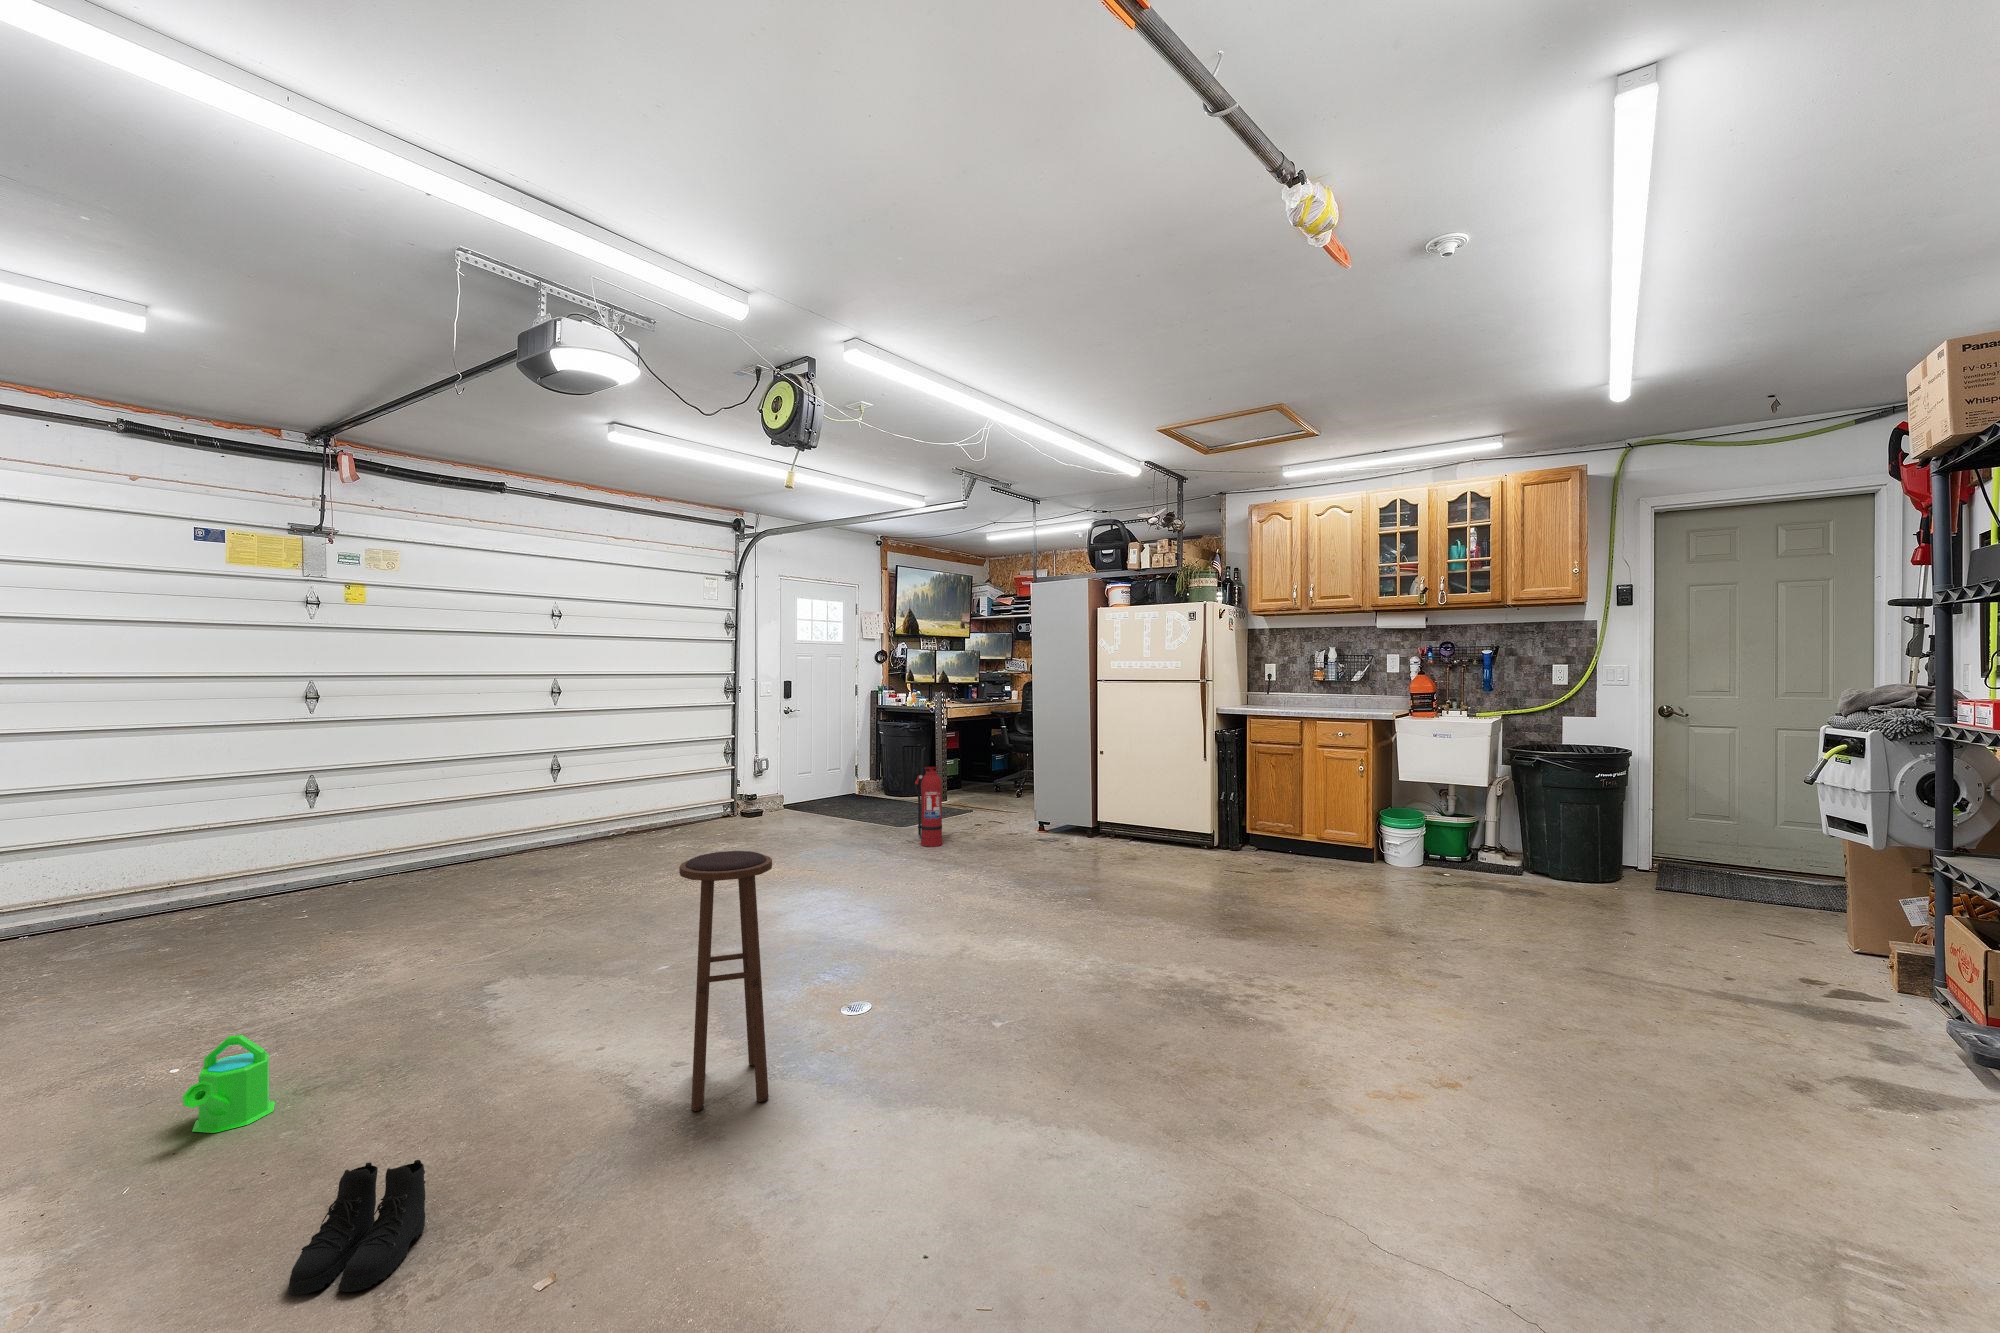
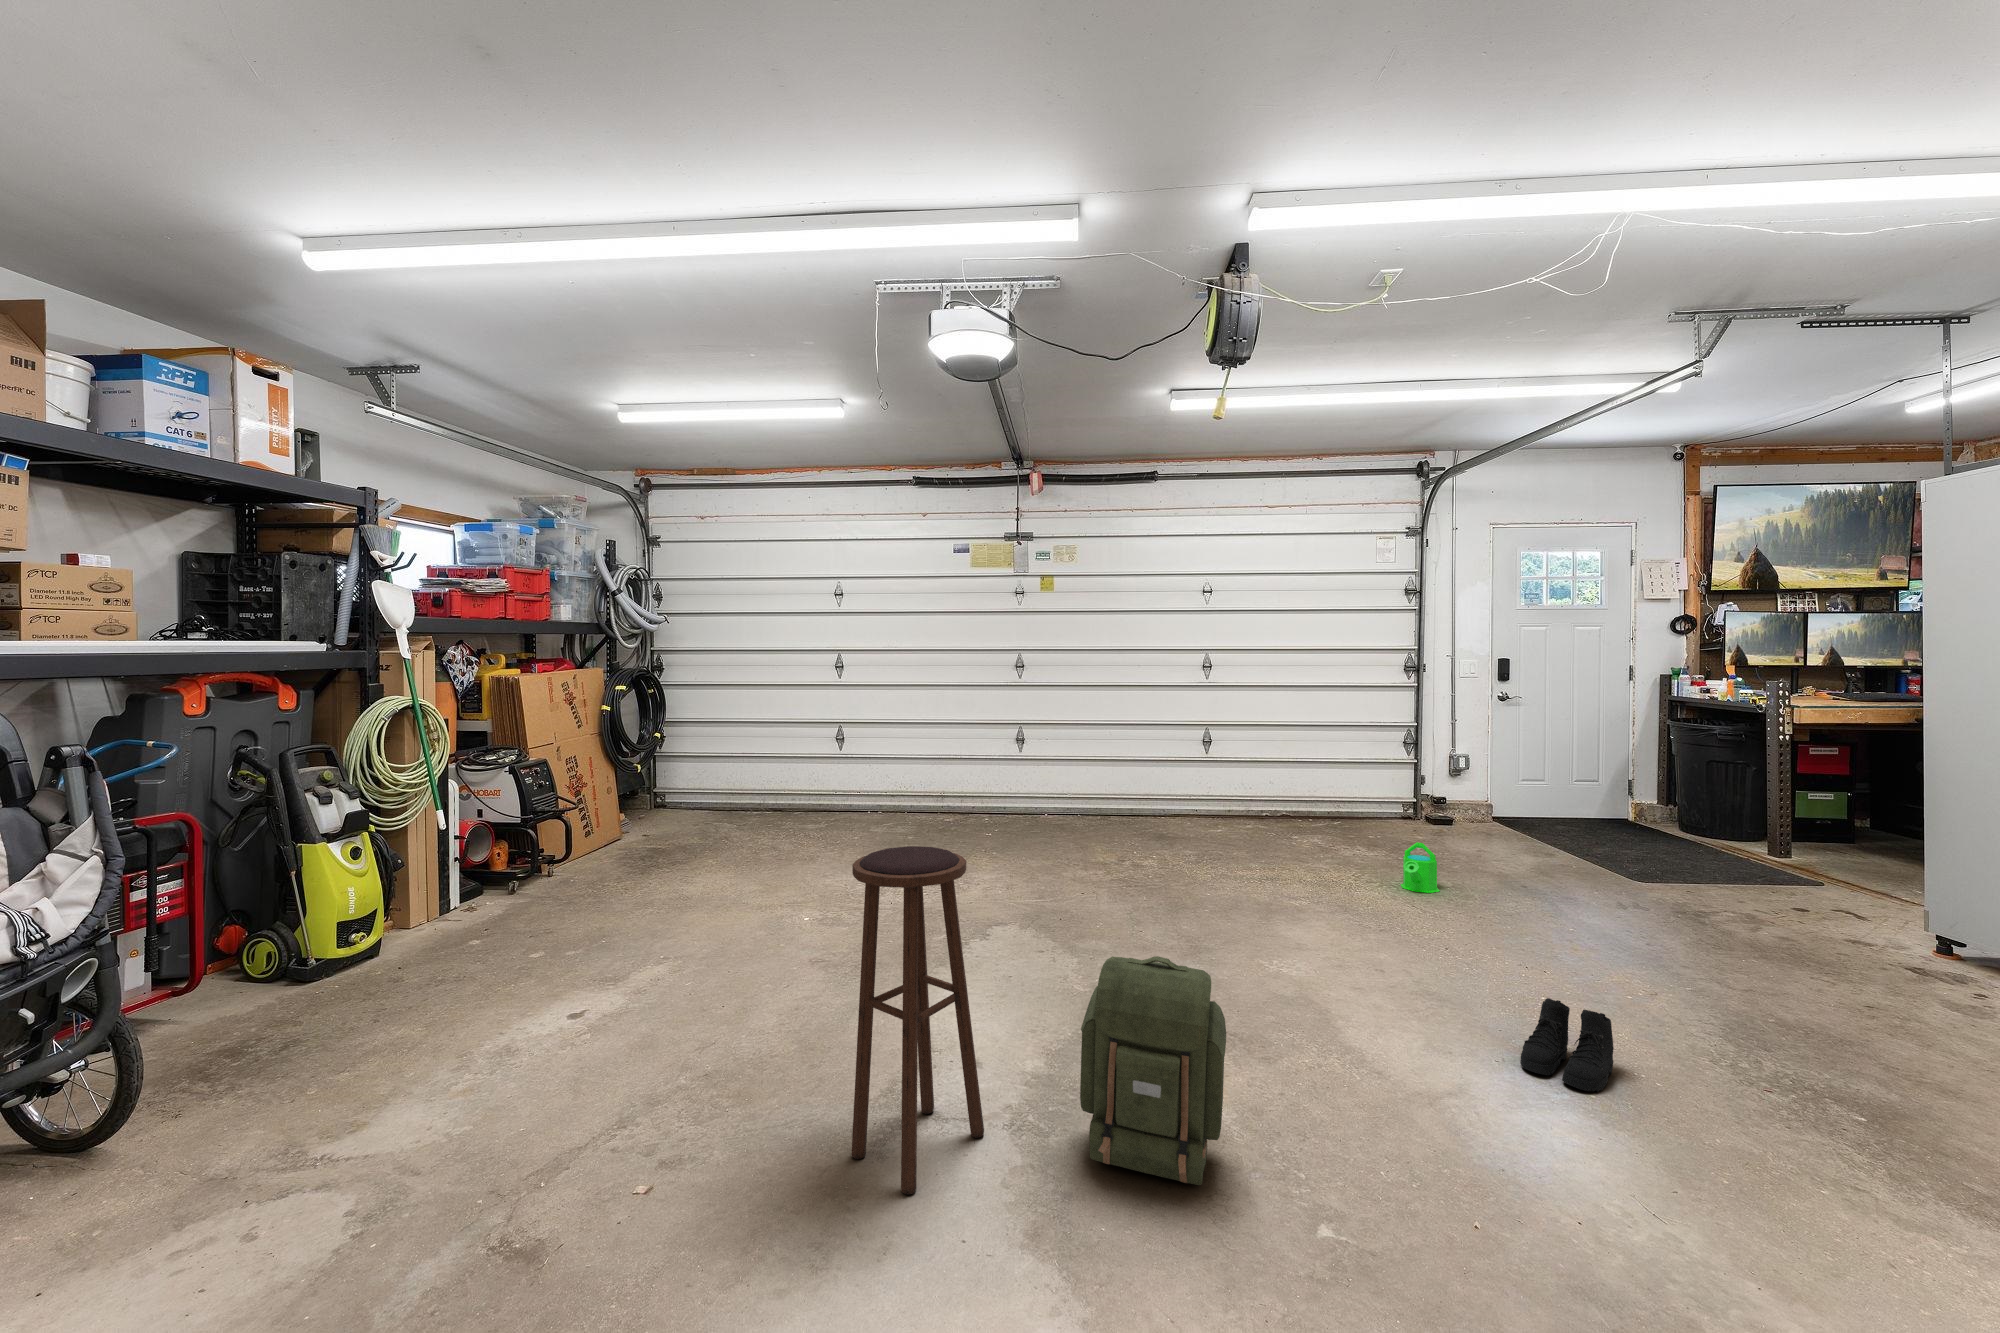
fire extinguisher: present [915,767,942,847] -> none [1628,792,1687,925]
backpack: none [813,891,908,1035] -> present [1080,956,1226,1185]
watering can: present [183,1035,275,1133] -> present [1401,842,1440,893]
boots: present [288,1160,426,1295] -> present [1520,998,1614,1092]

